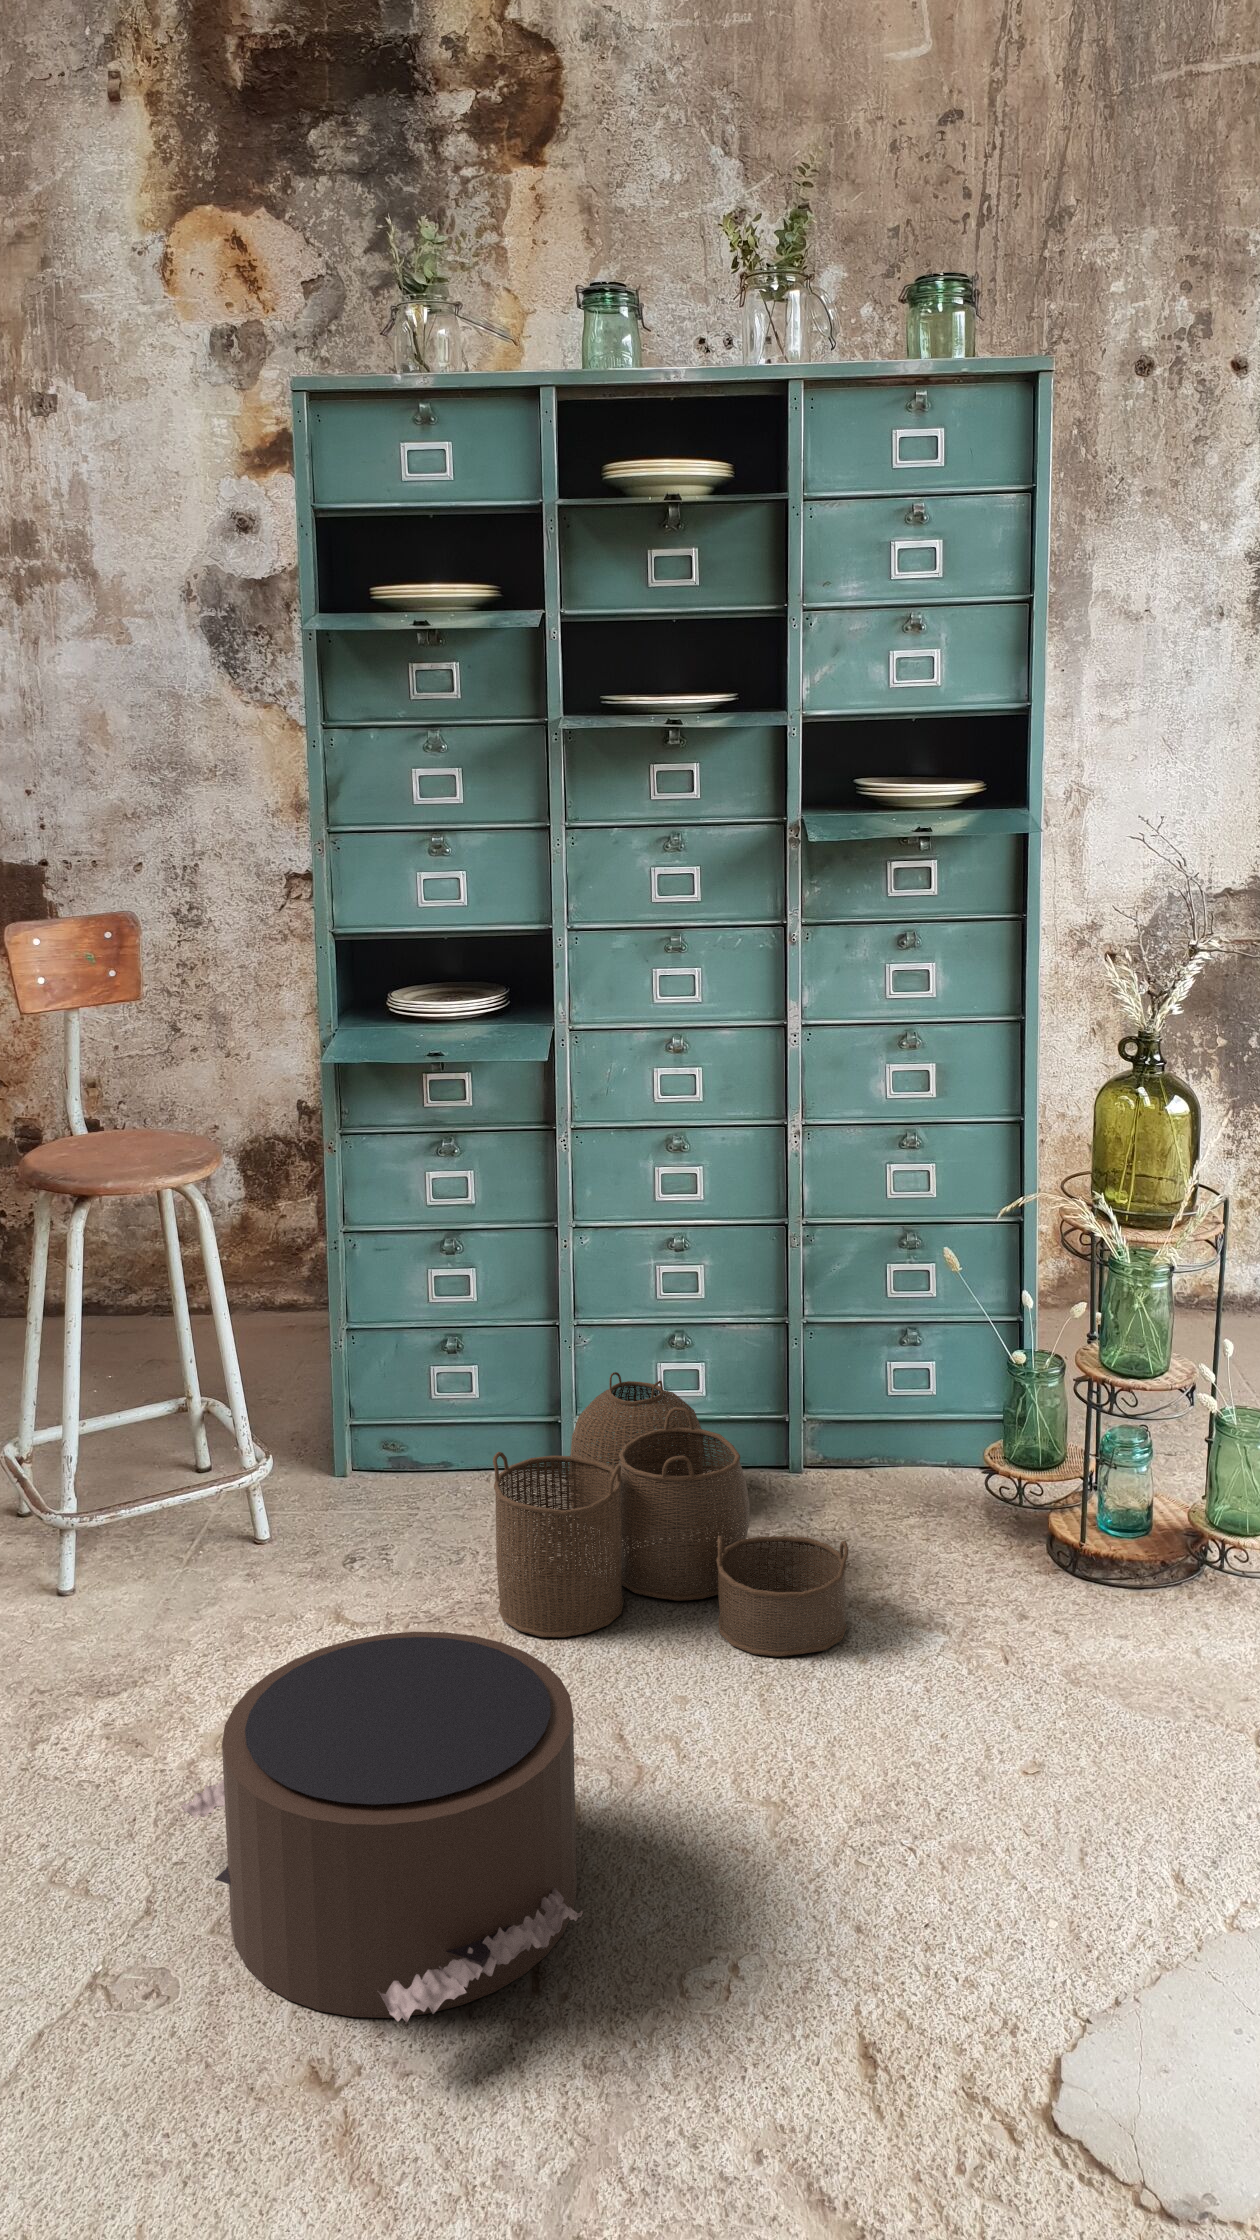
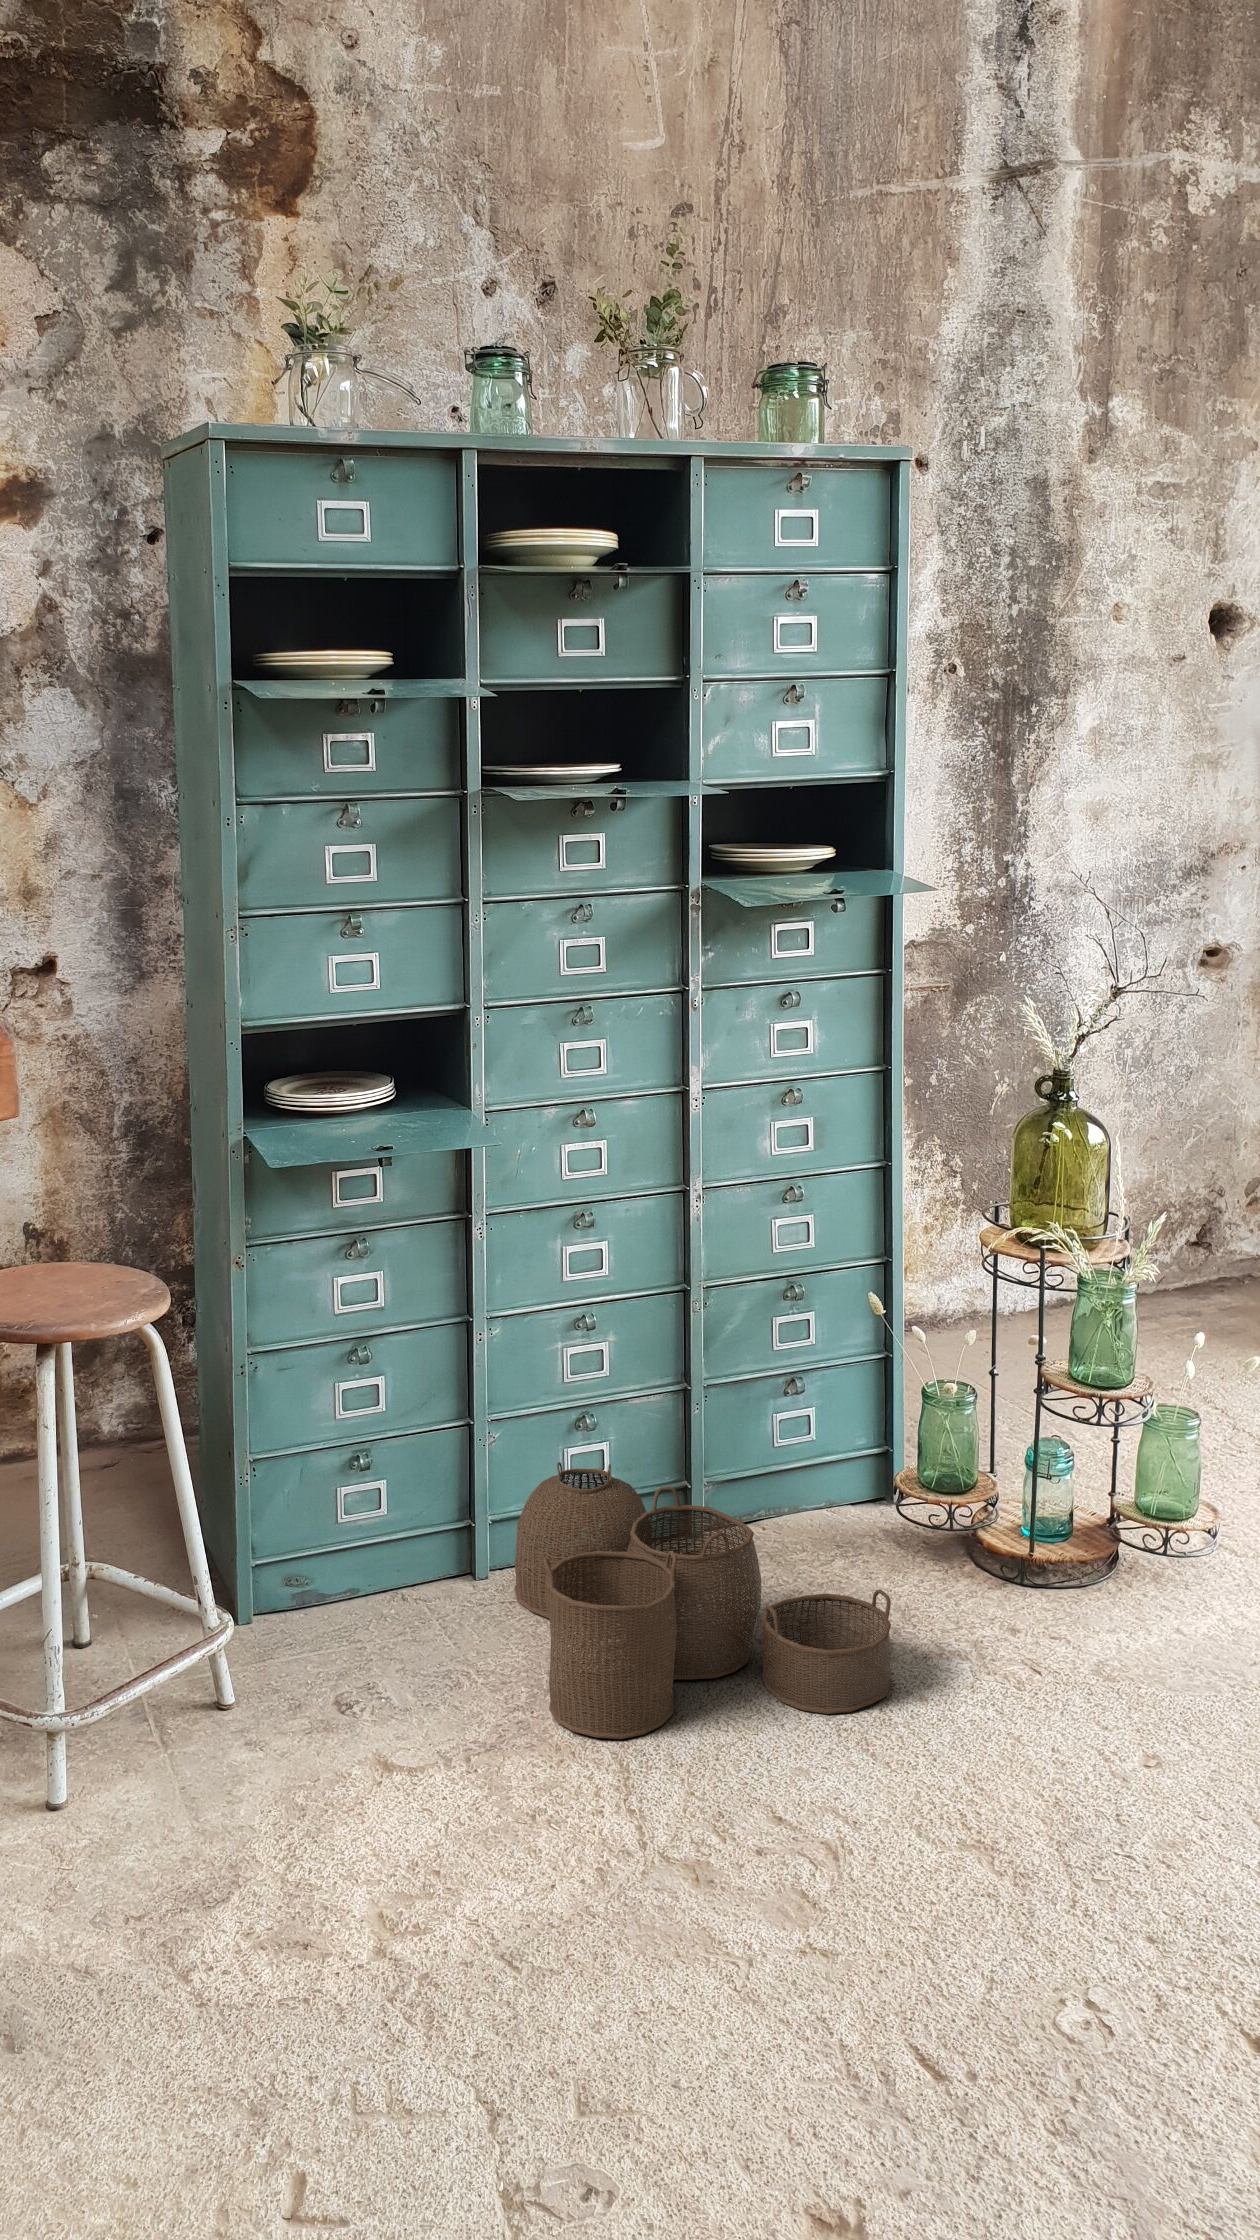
pouf: present [181,1632,583,2023] -> none [487,1739,965,2142]

